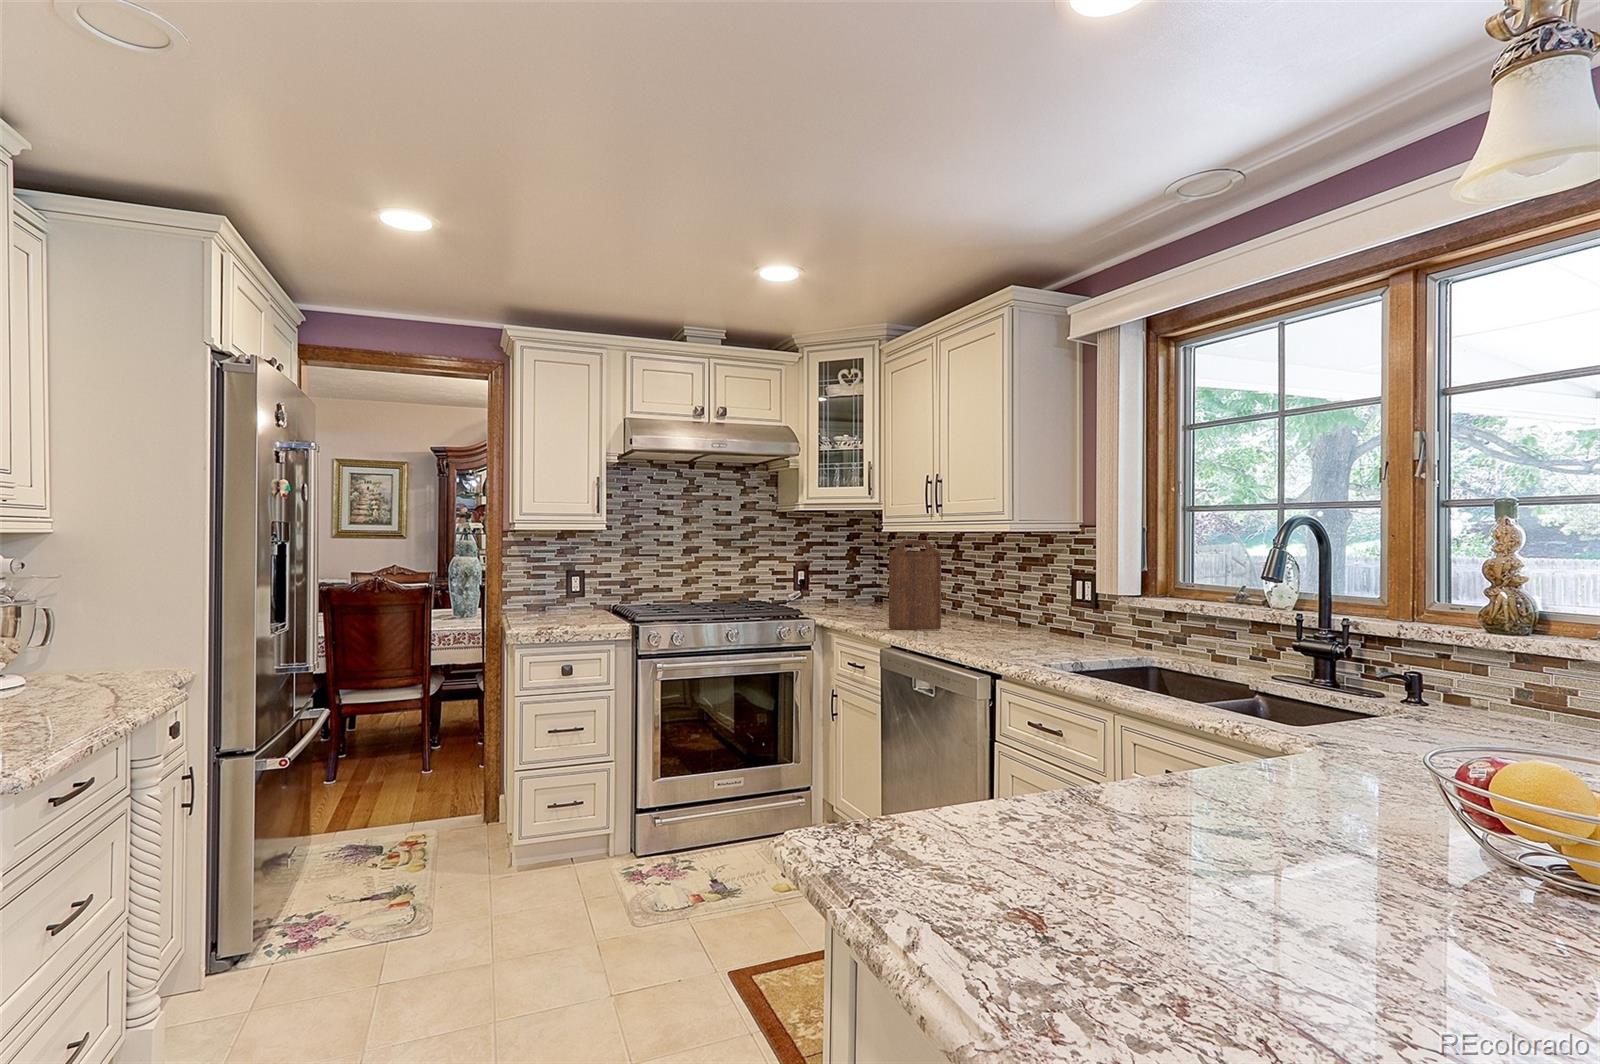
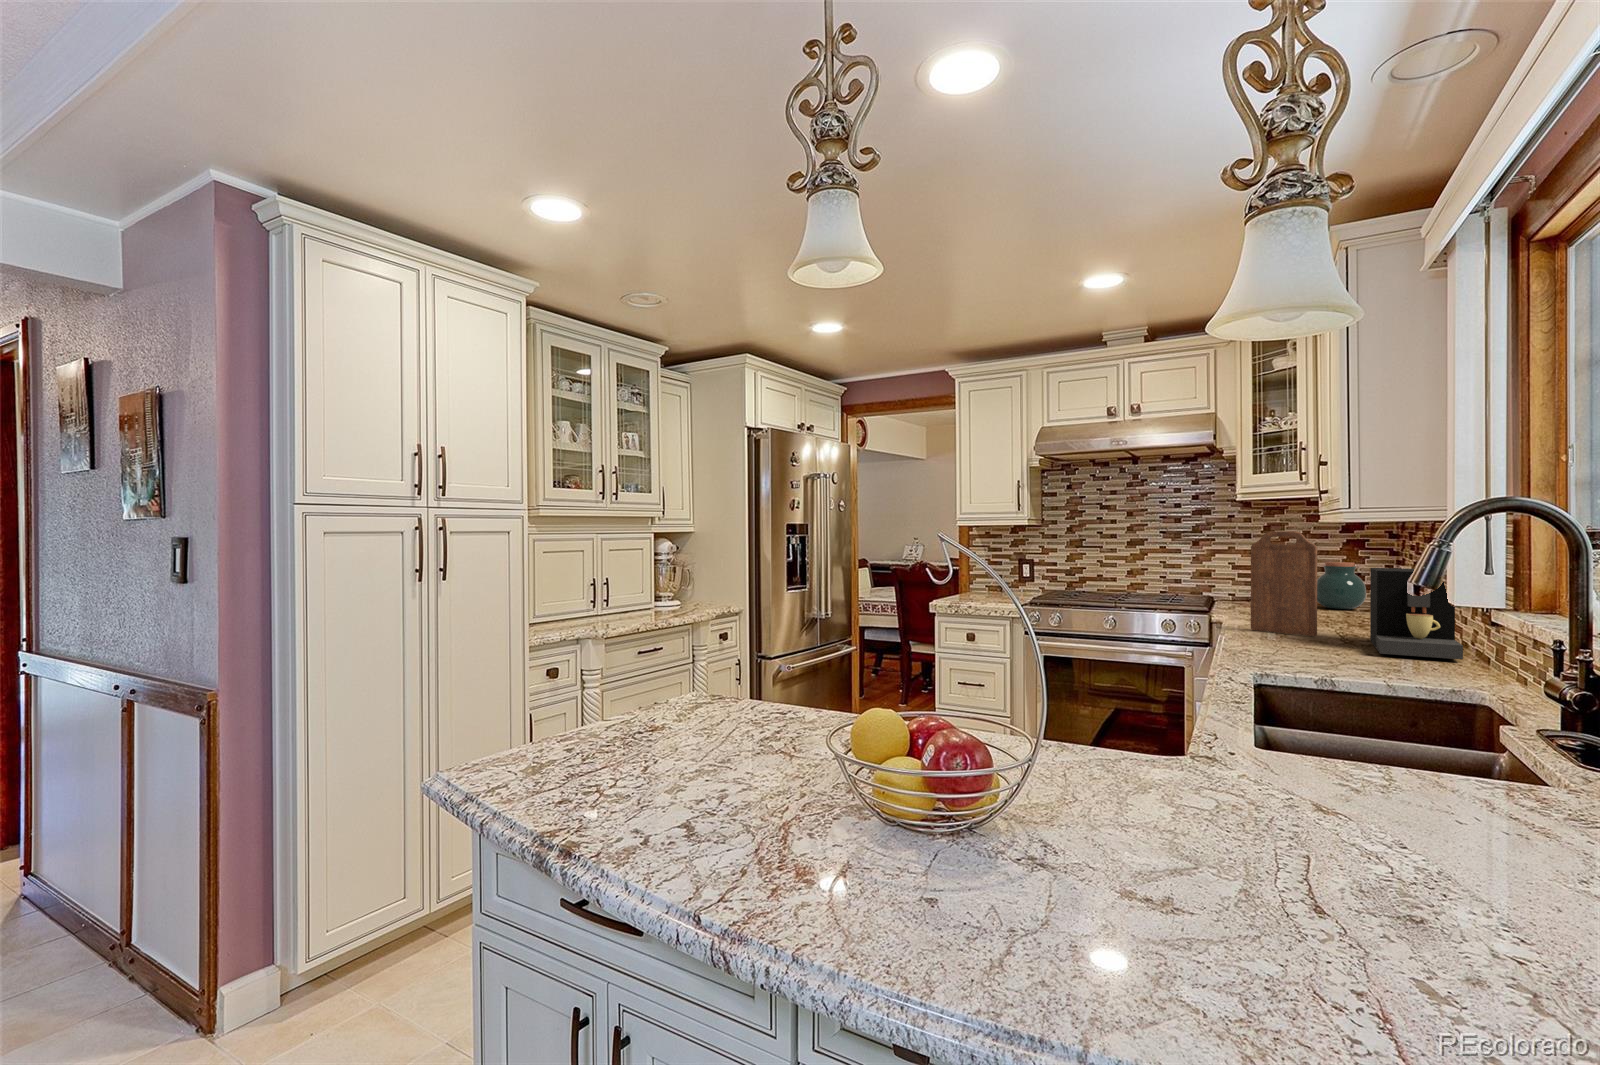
jar: none [846,566,881,606] -> present [1317,562,1366,609]
coffee maker: none [970,570,1064,638] -> present [1370,568,1463,659]

